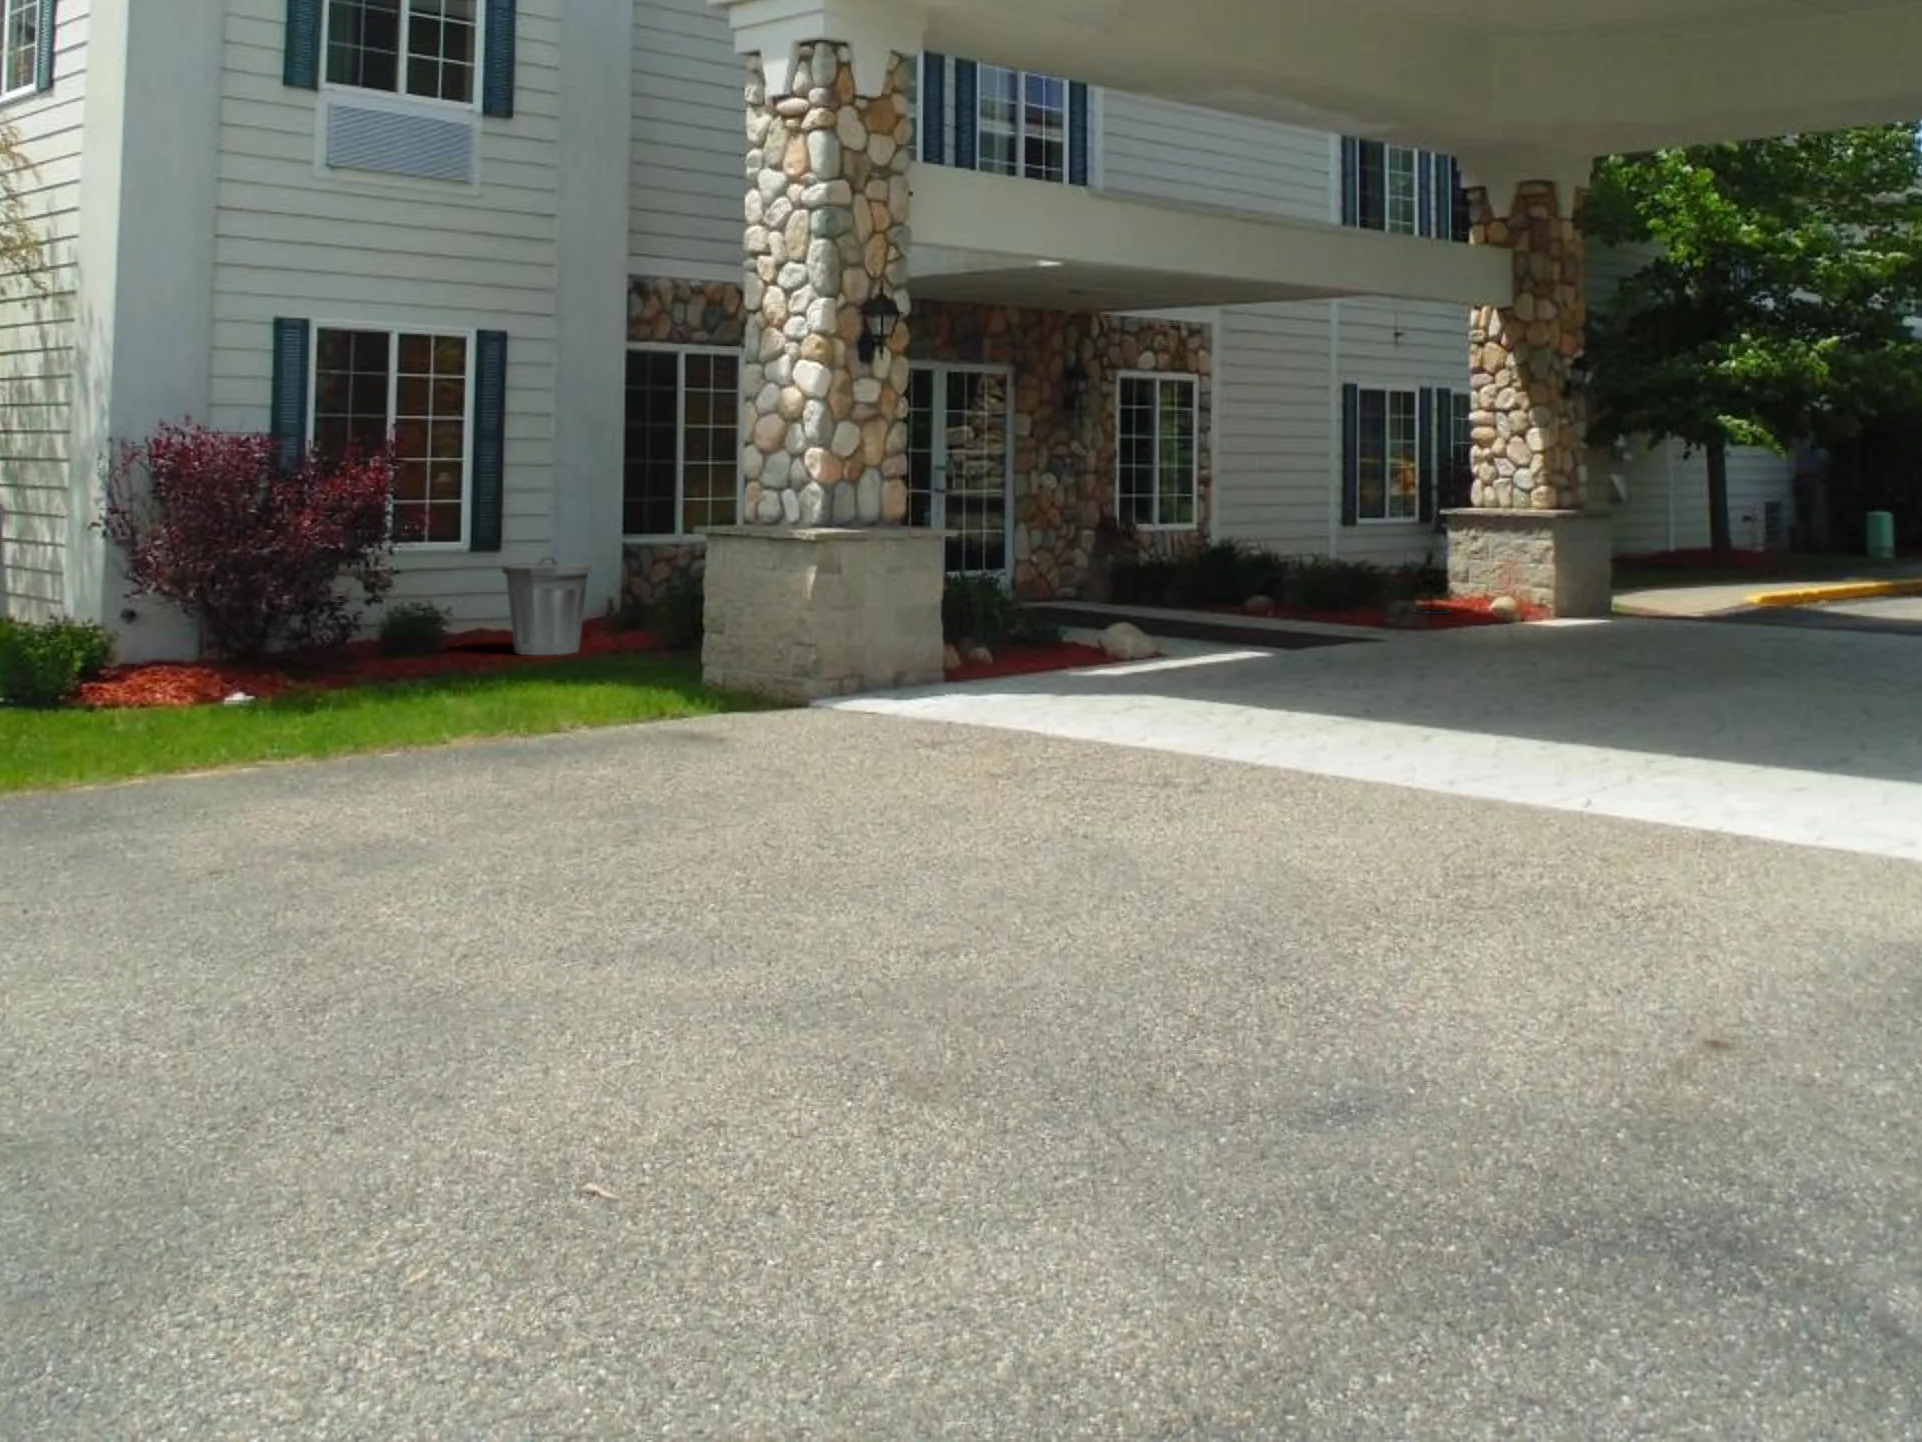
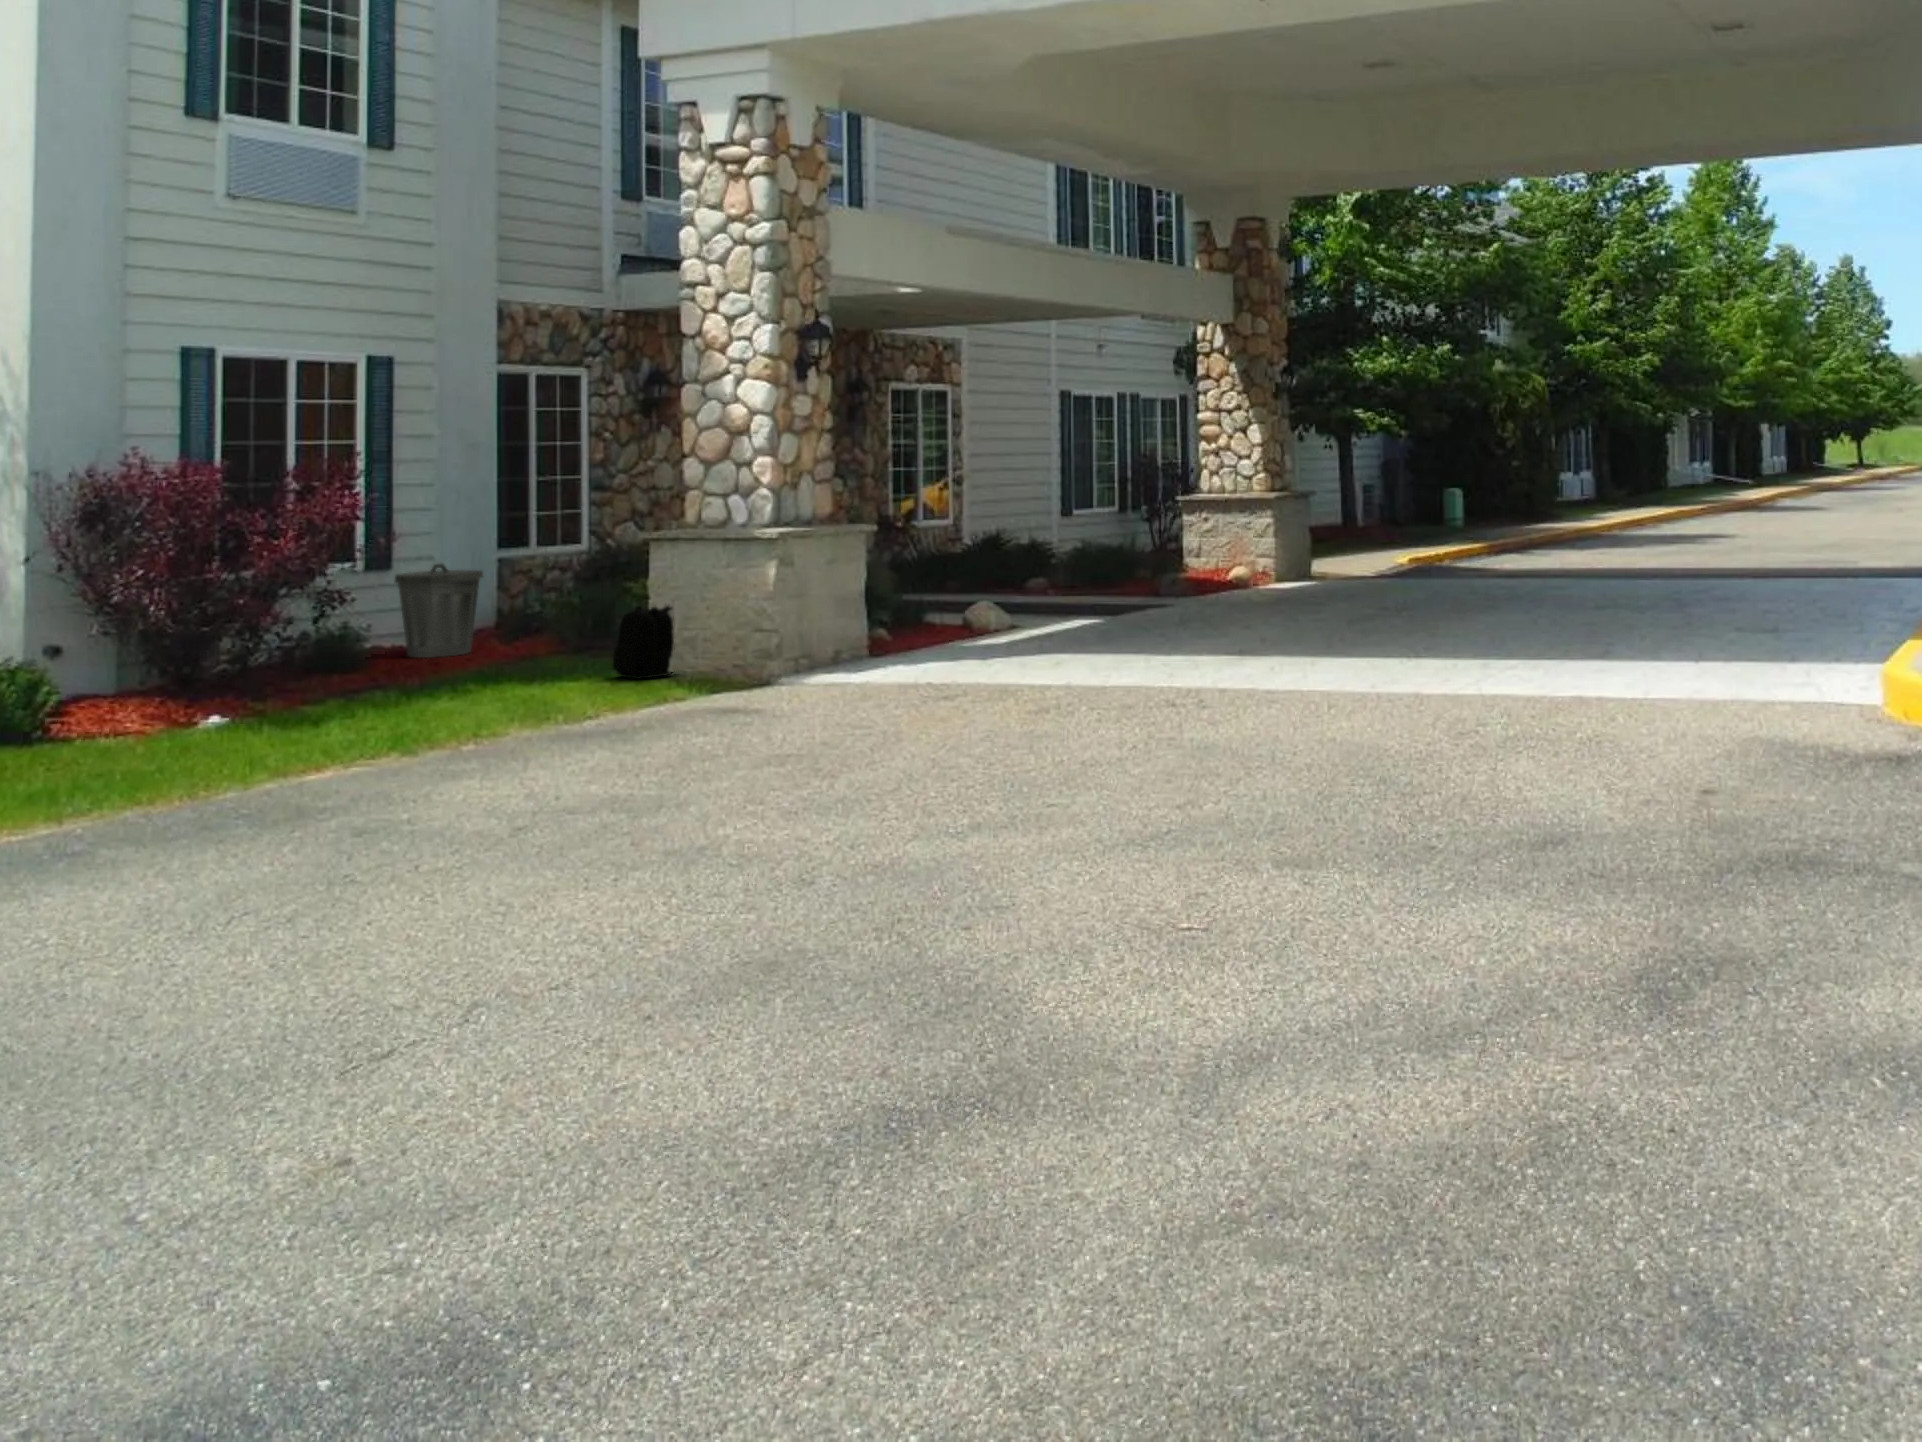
potted tree: present [1410,551,1450,614] -> none [1148,524,1187,582]
backpack: none [645,615,723,700] -> present [613,606,674,679]

